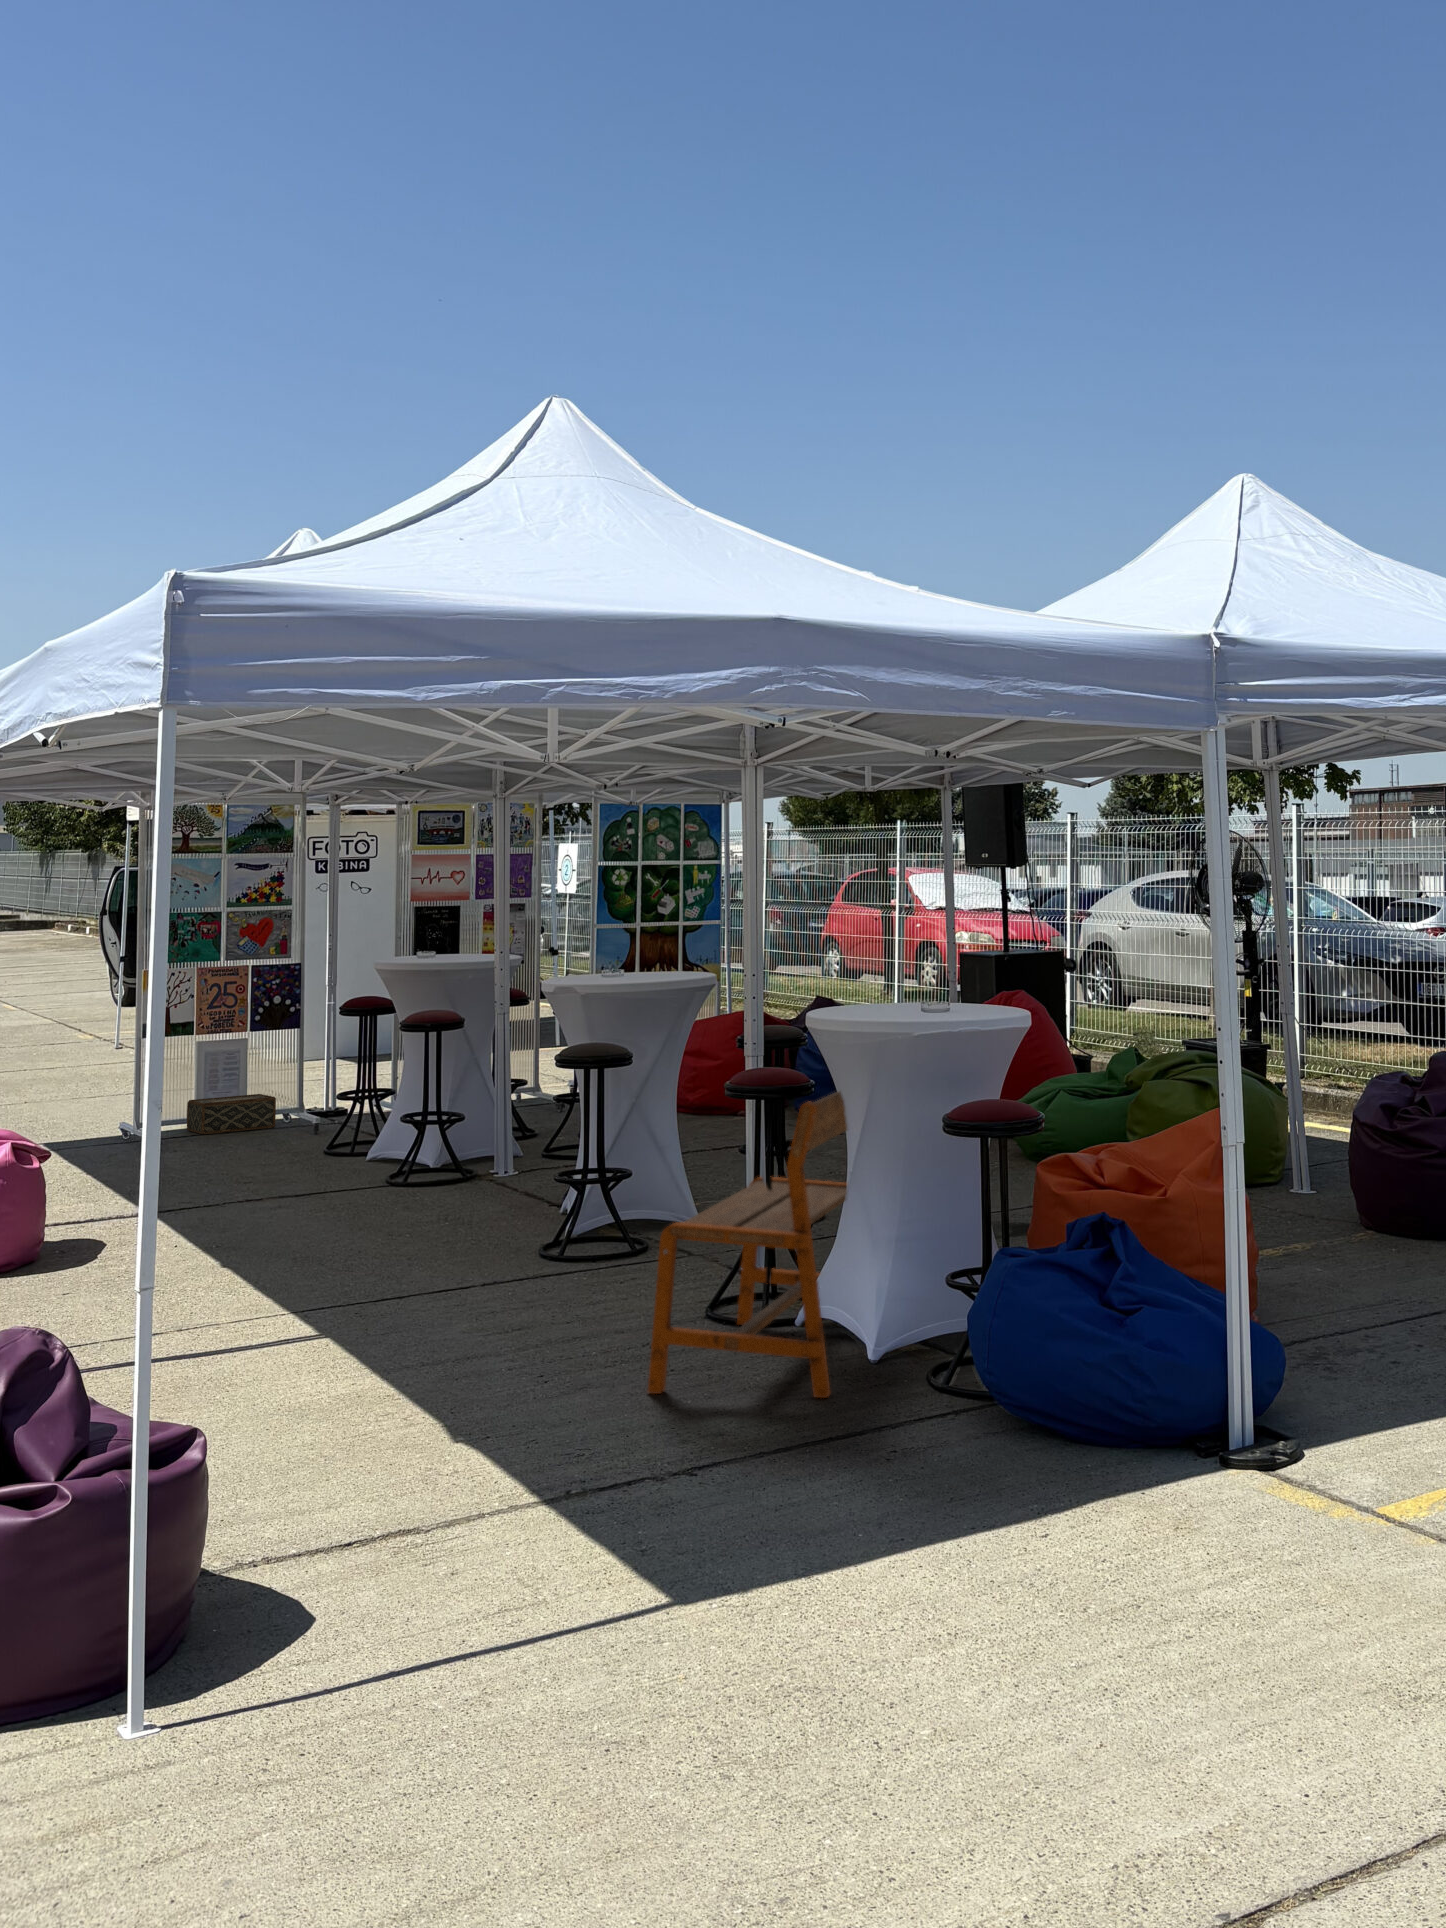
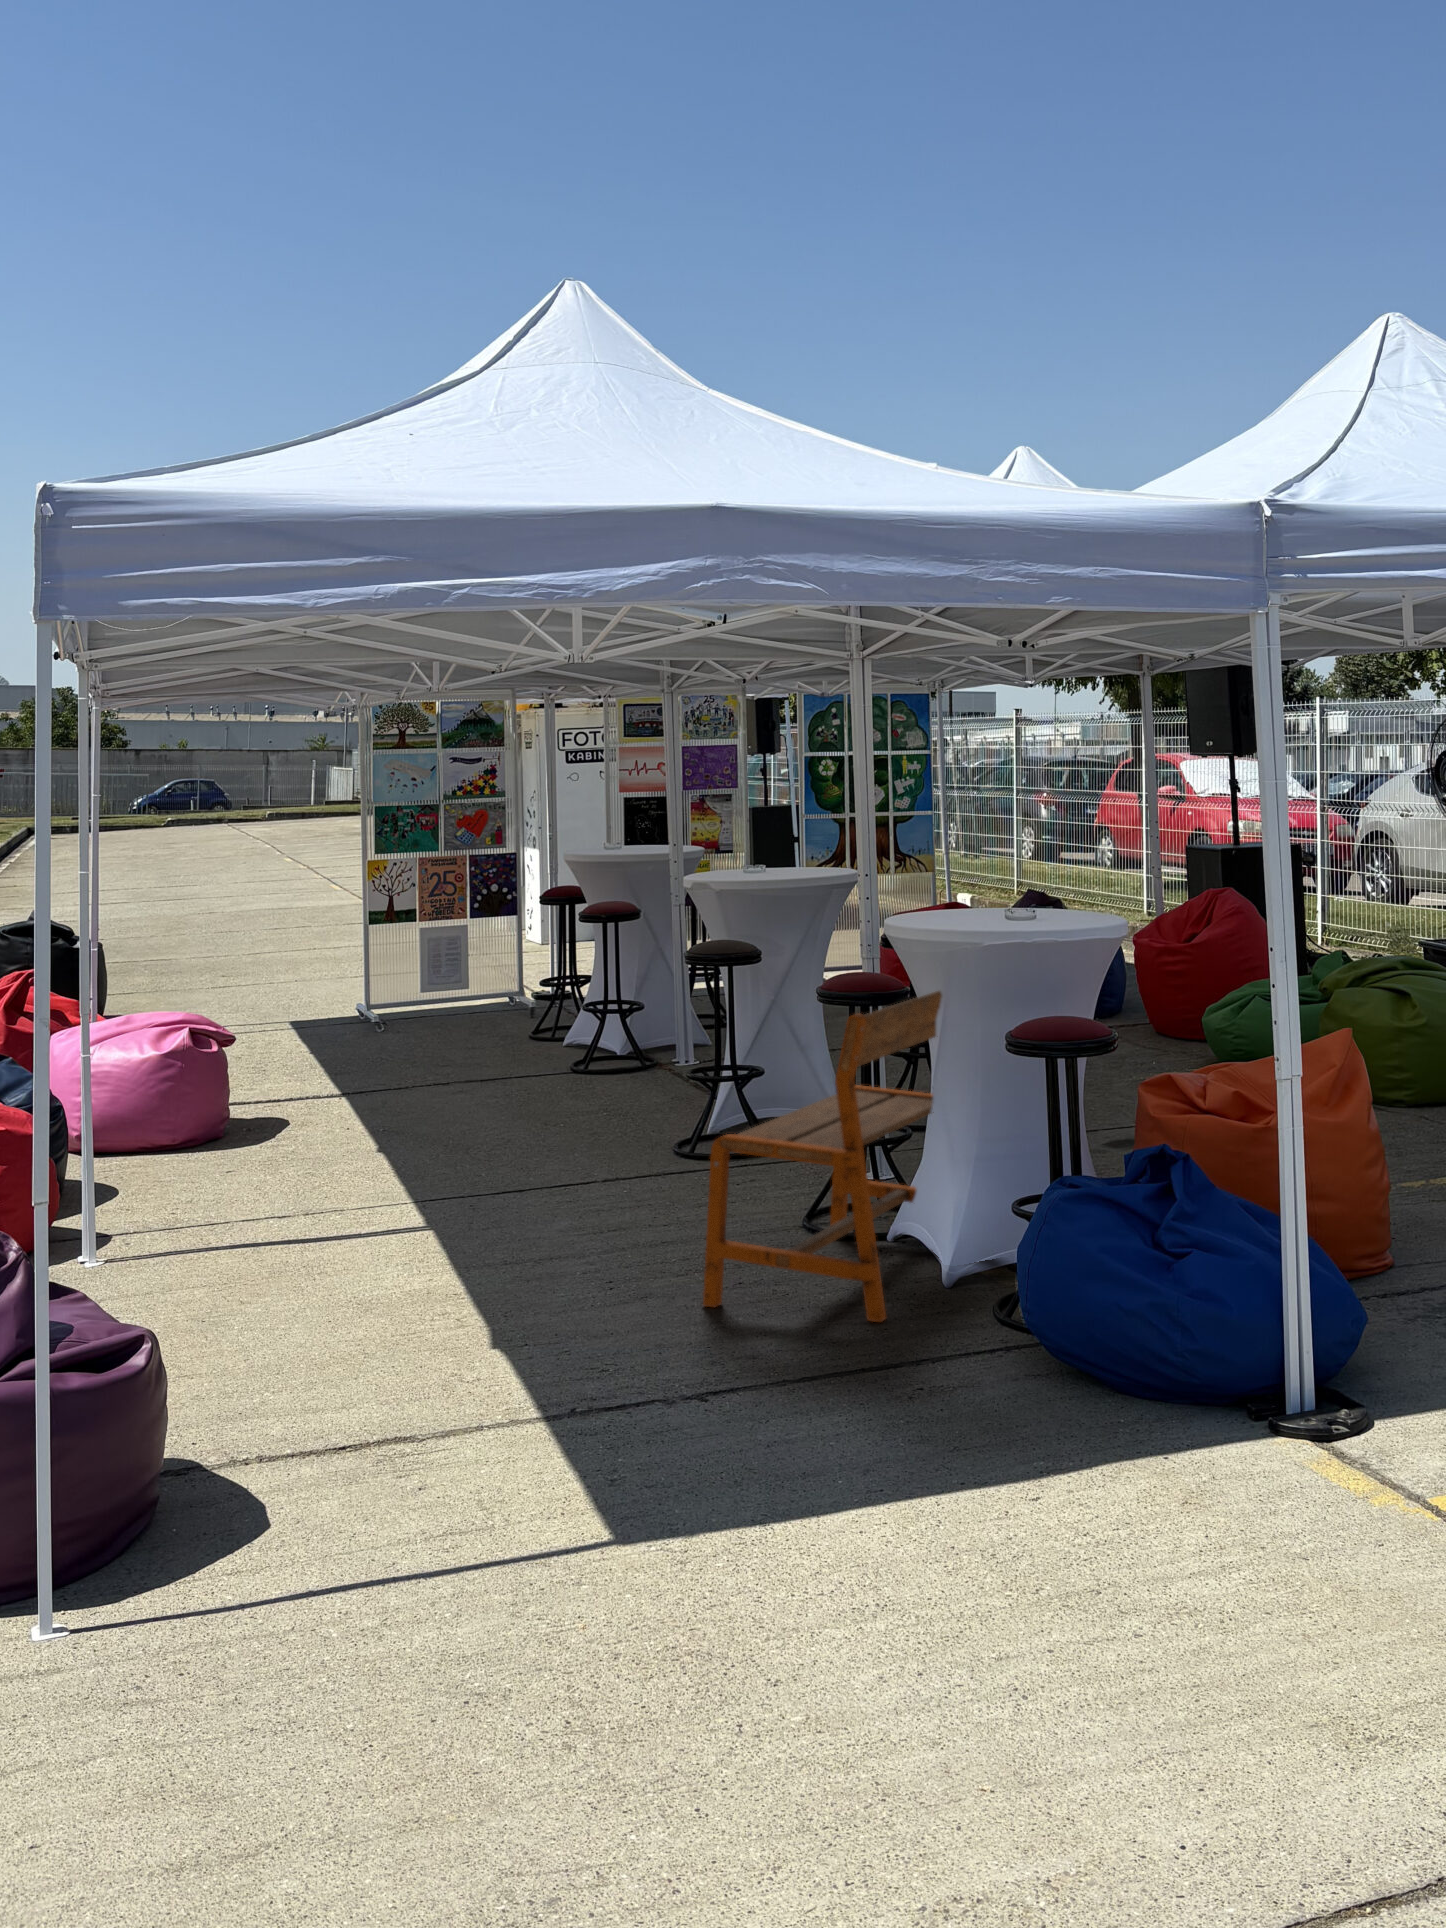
woven basket: present [187,1094,276,1134] -> none [414,979,495,1016]

